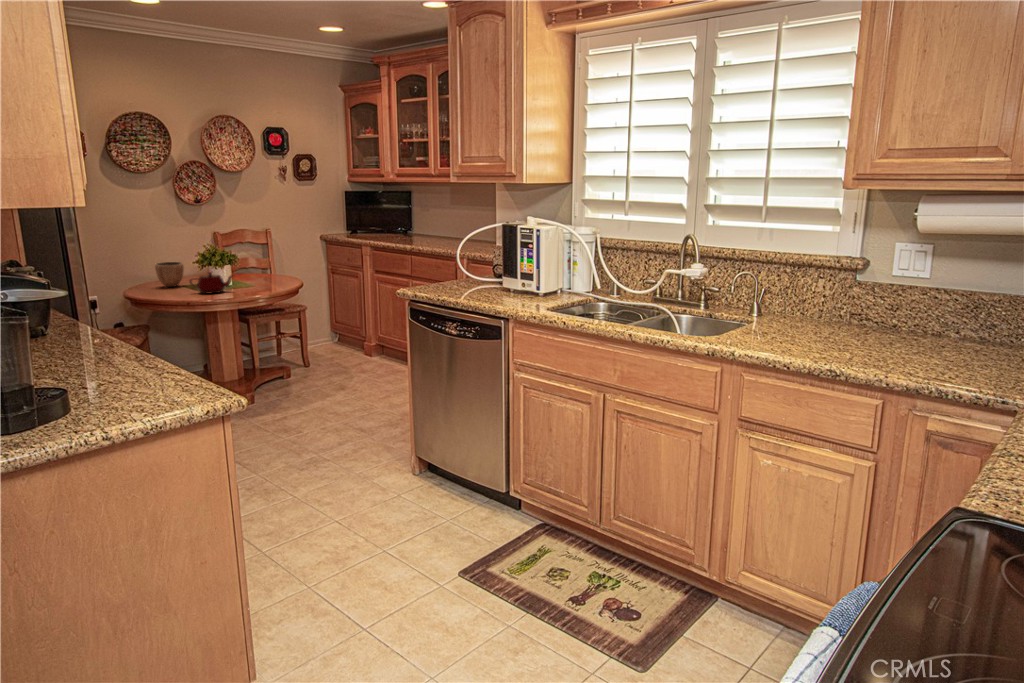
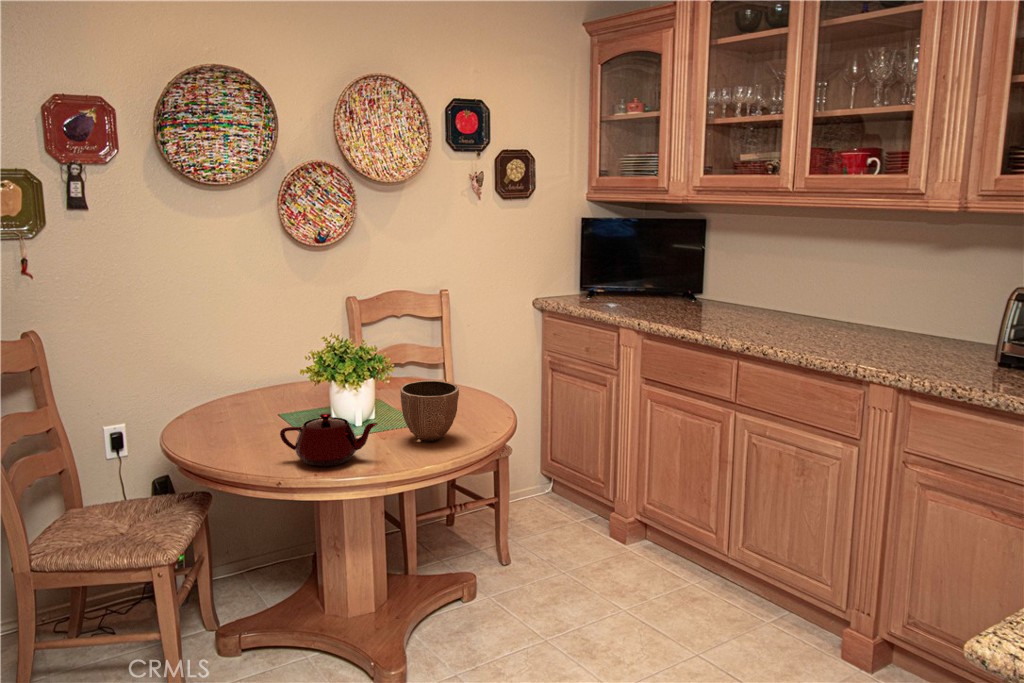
decorative bowl: present [155,262,184,287] -> present [401,380,459,442]

